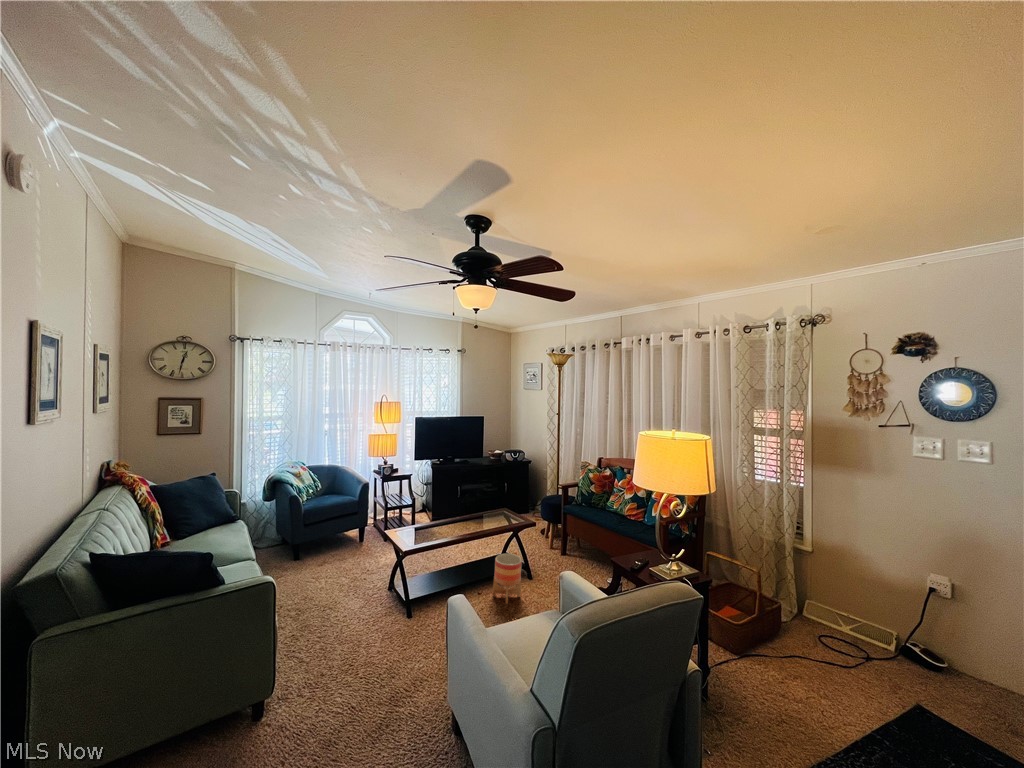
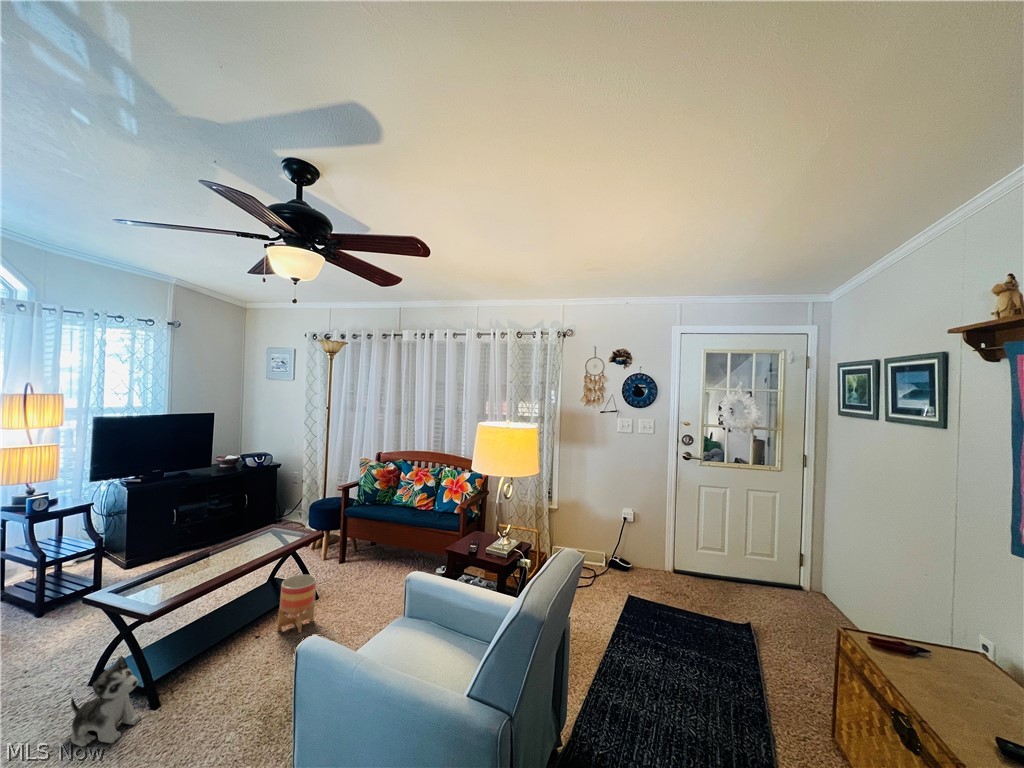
plush toy: none [365,577,399,635] -> present [71,656,141,747]

